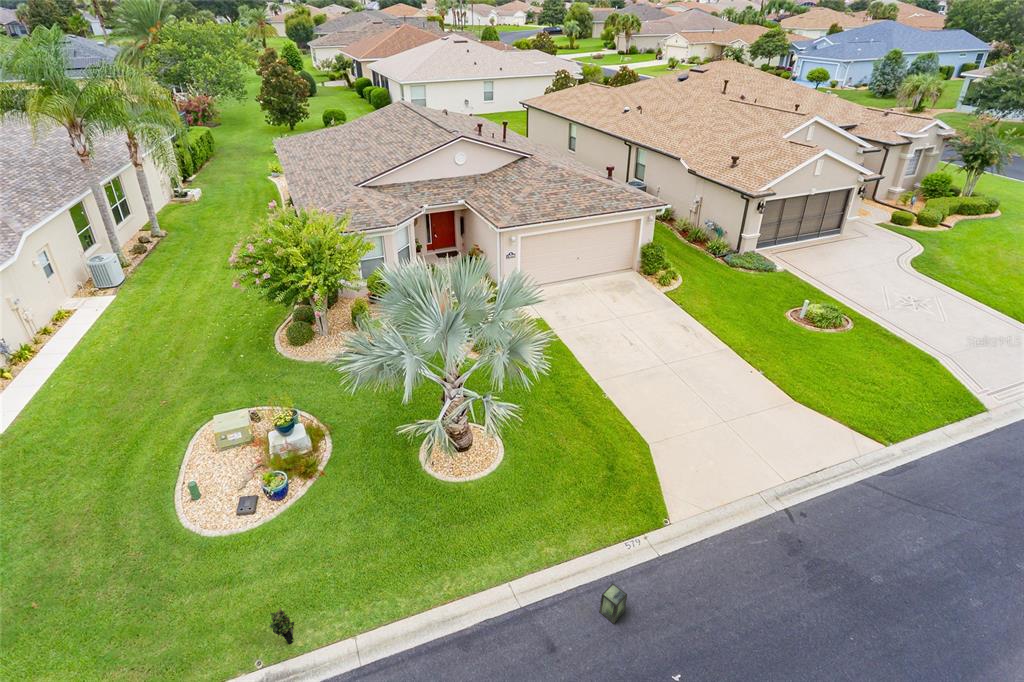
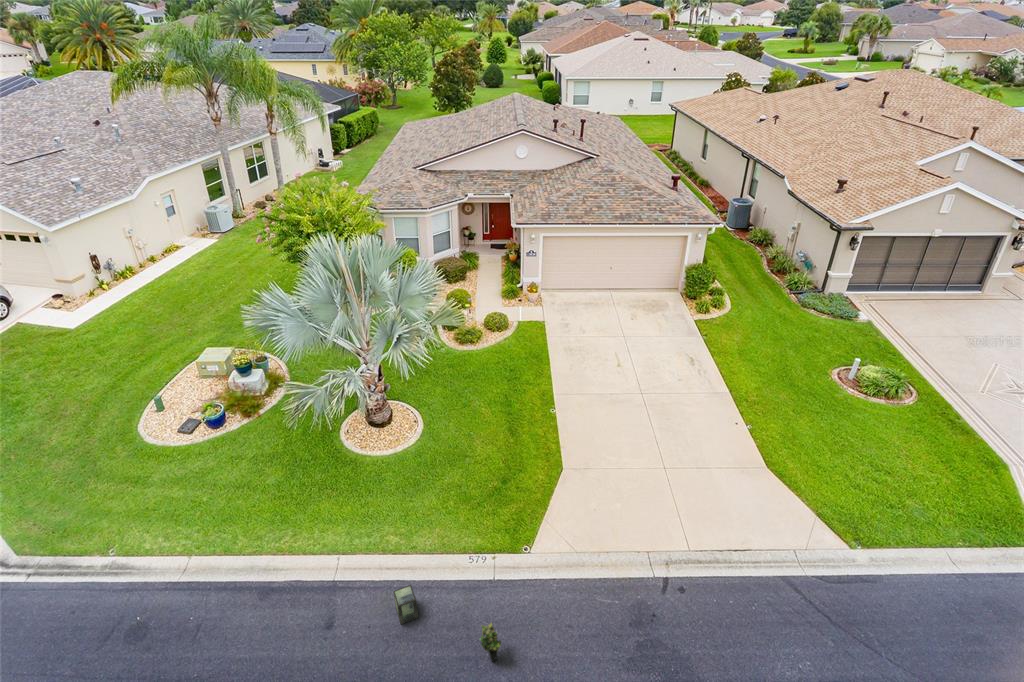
potted plant: present [269,607,295,644] -> present [479,623,501,662]

